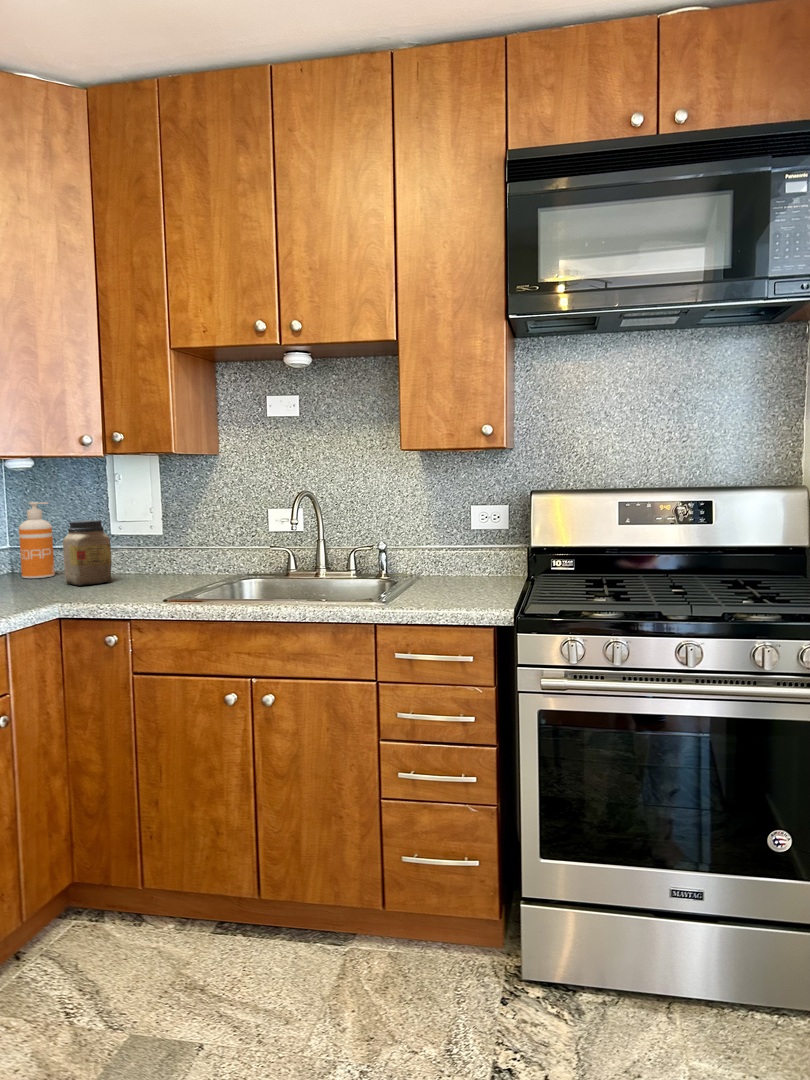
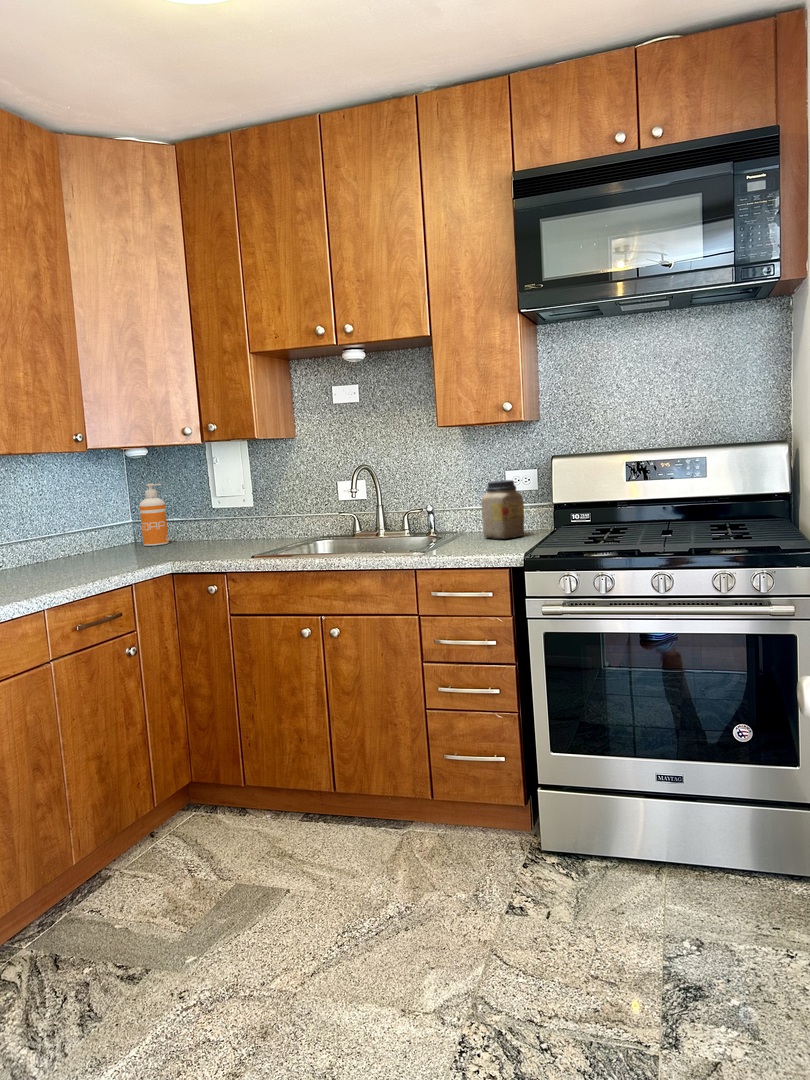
jar: present [63,520,112,586] -> present [481,480,524,539]

